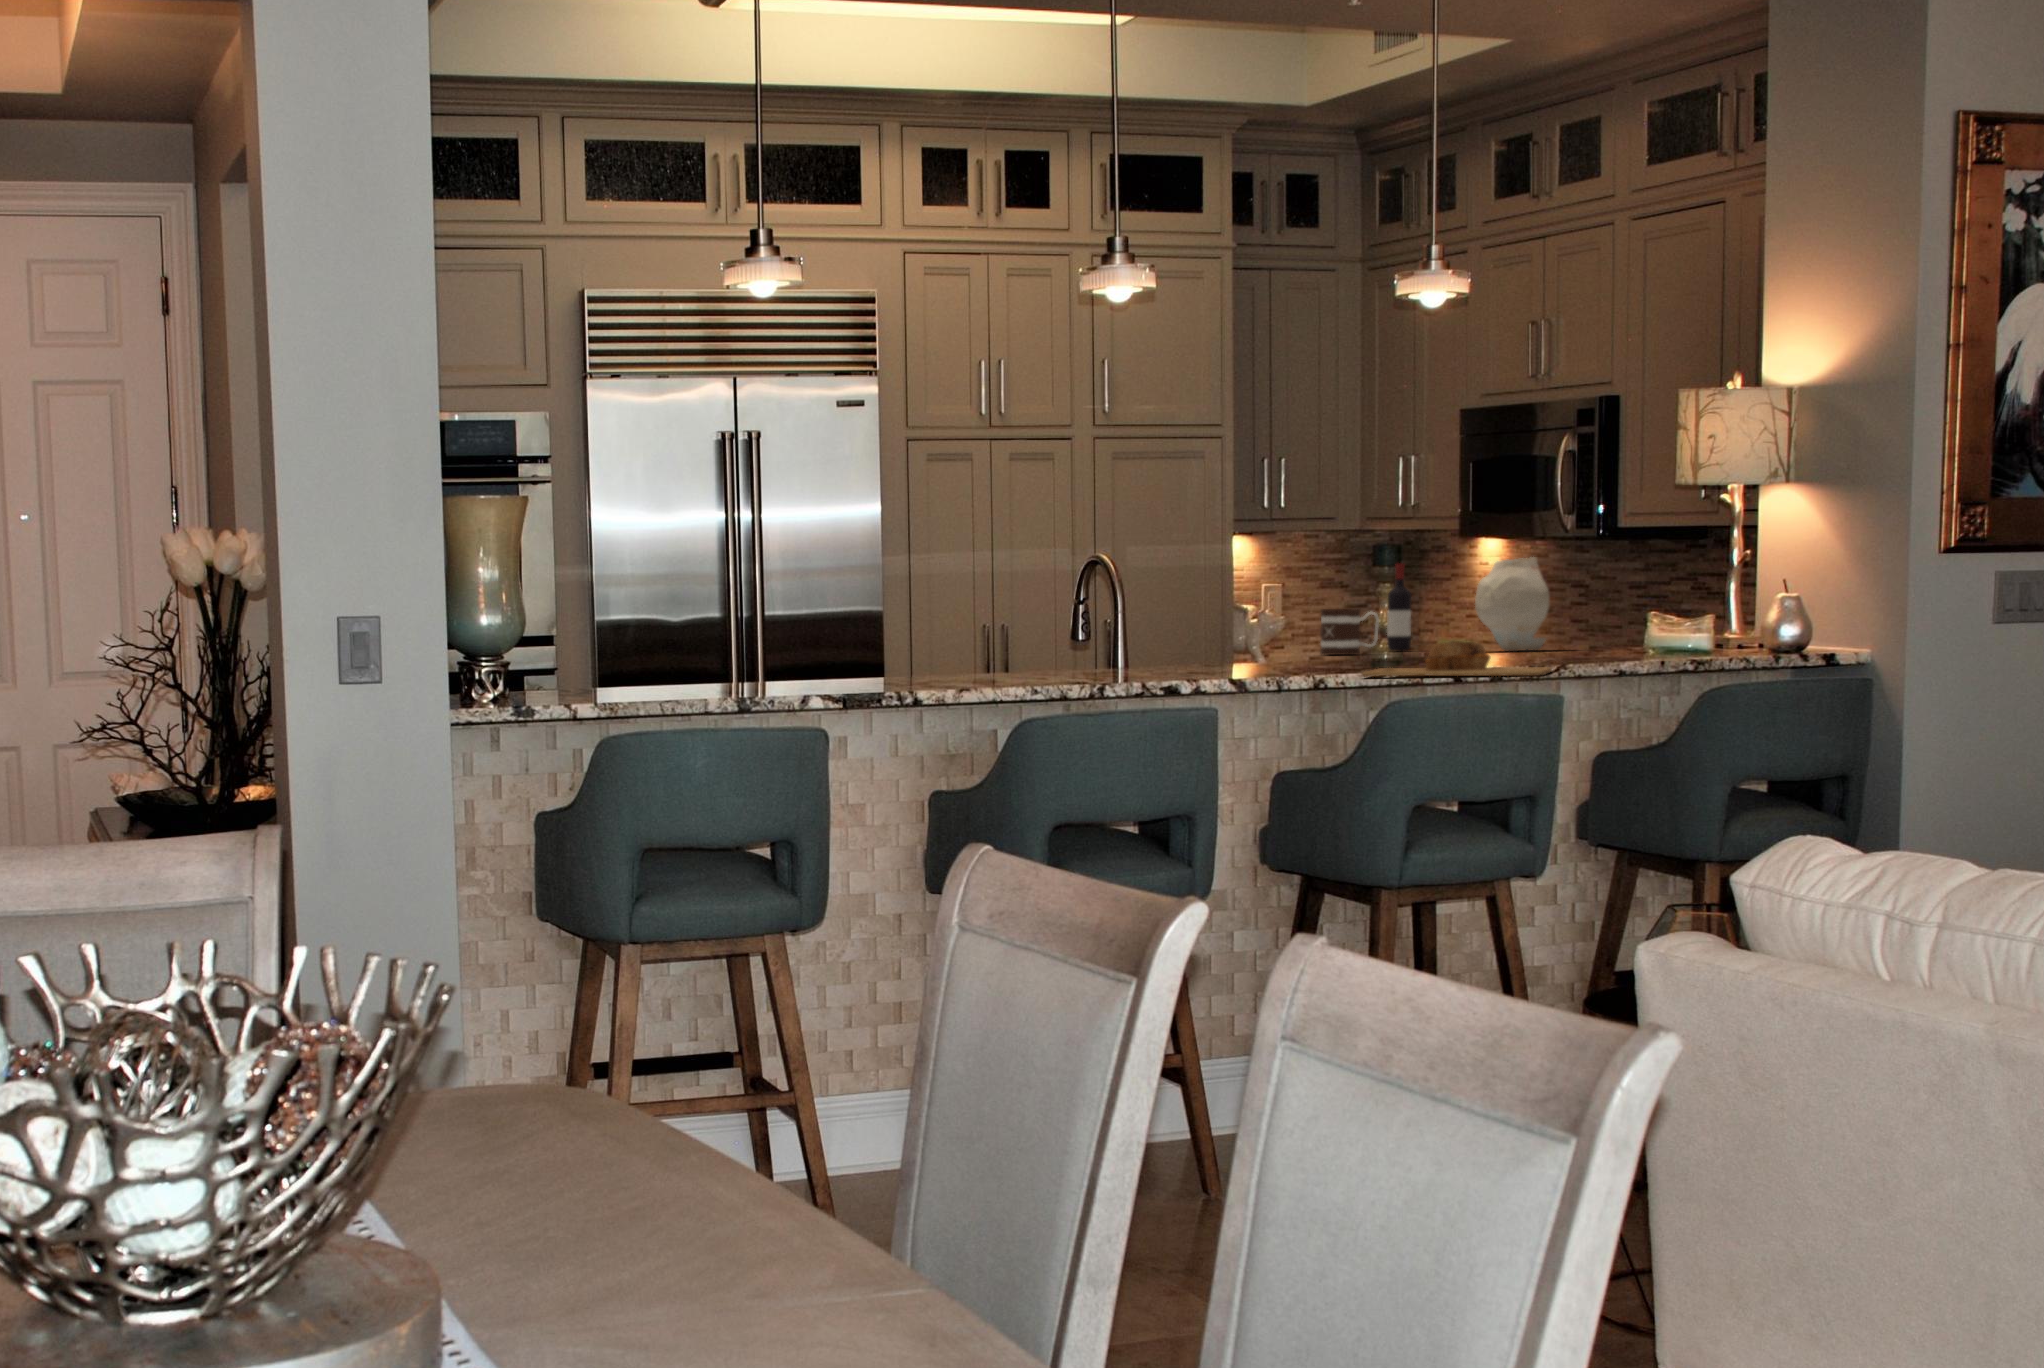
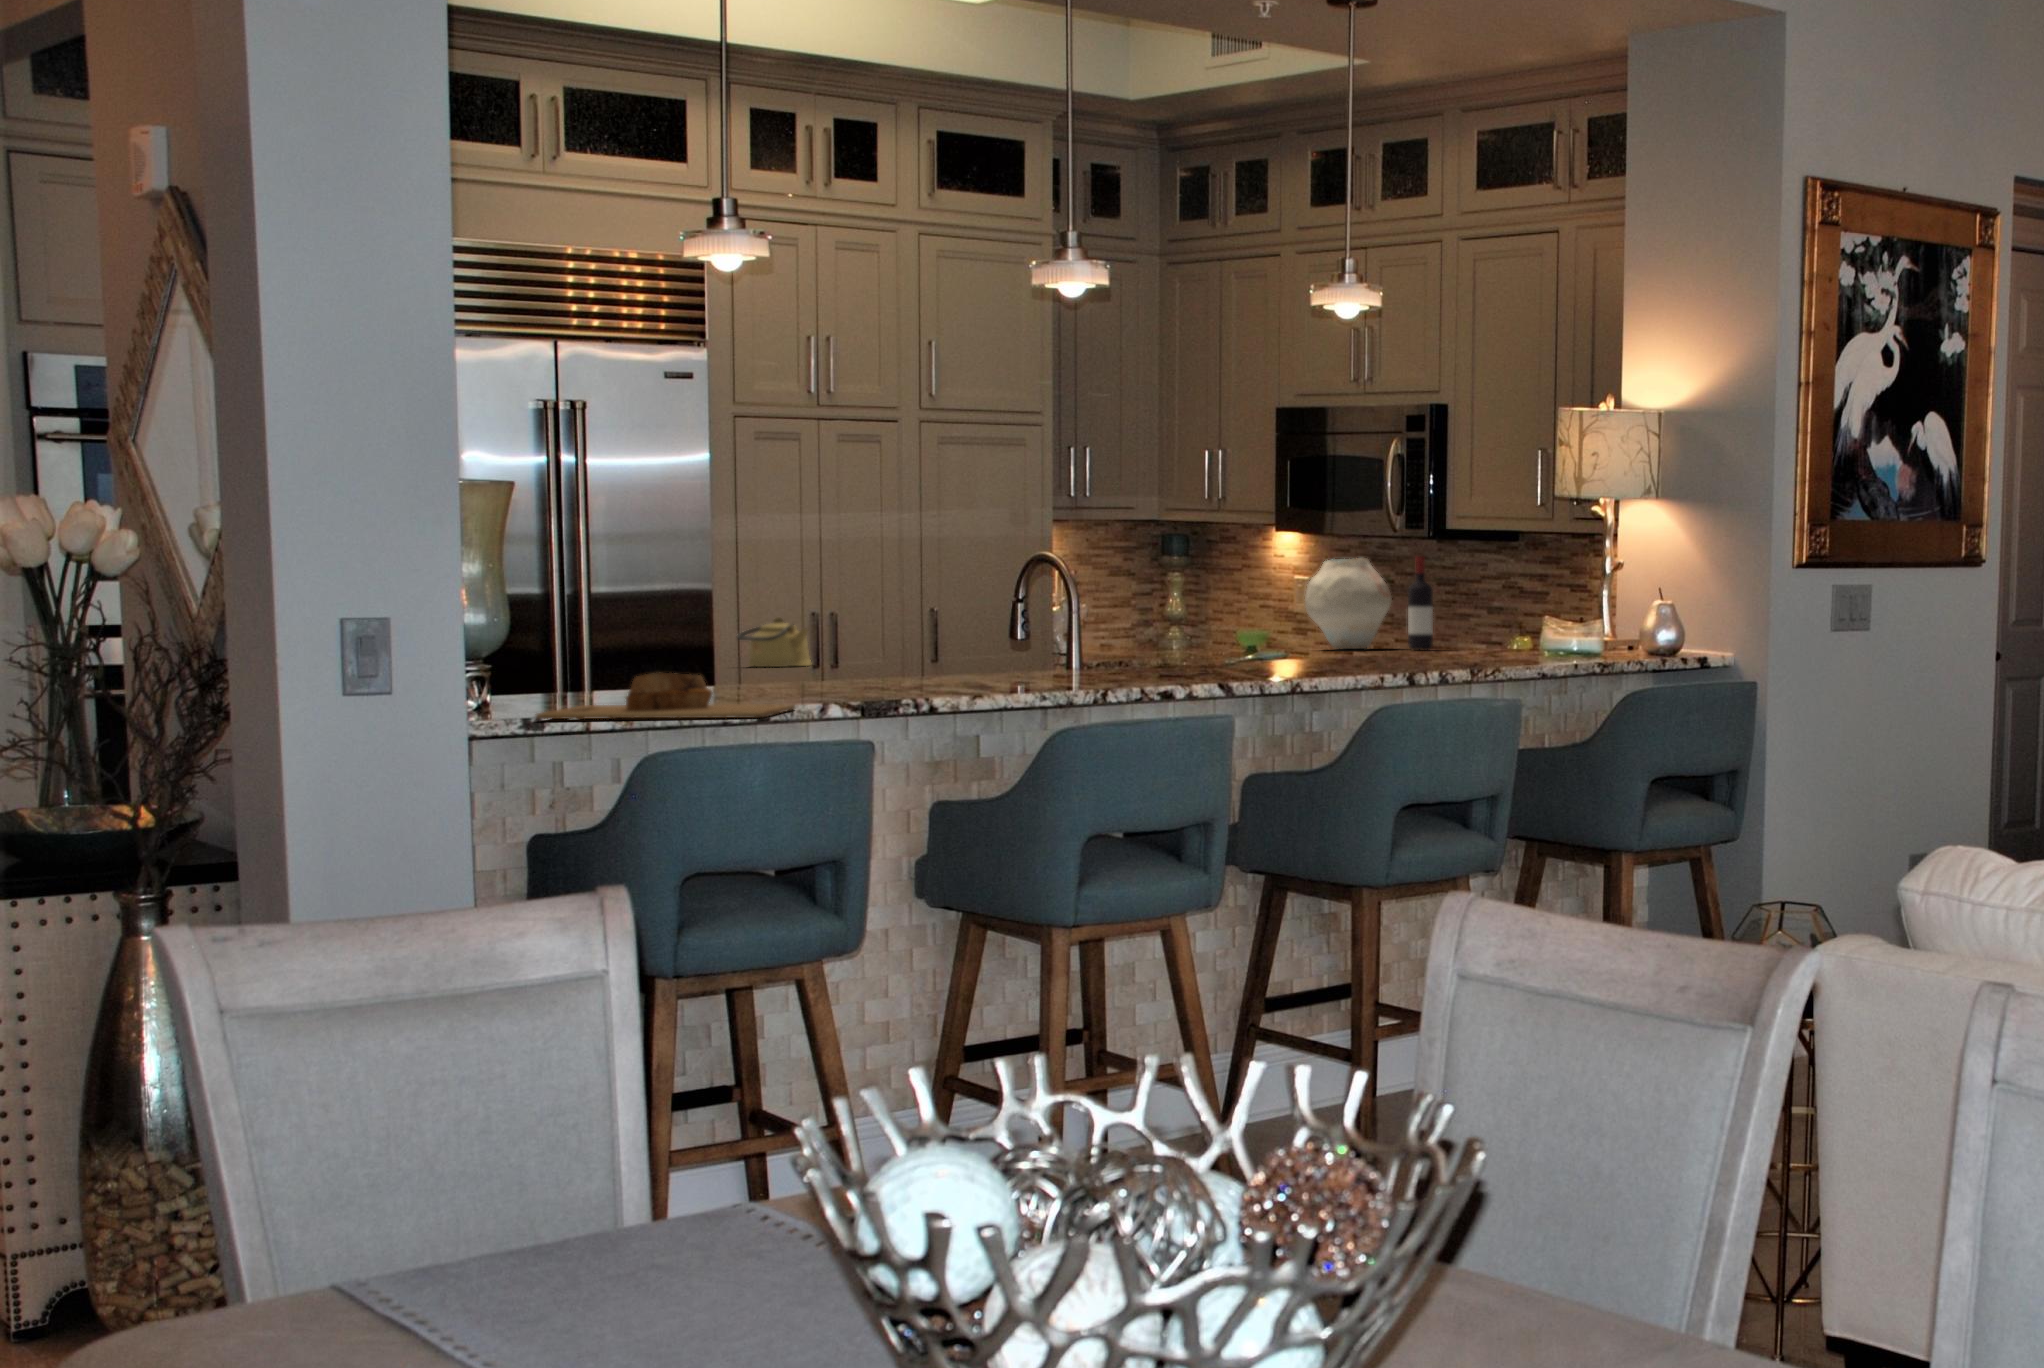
wine bottle: present [1387,563,1411,651] -> present [1408,556,1433,650]
mug: present [1320,608,1379,655] -> none [1155,606,1215,653]
kettle: none [911,623,976,668] -> present [737,617,811,667]
cutting board: present [1362,641,1552,677] -> present [536,672,795,720]

